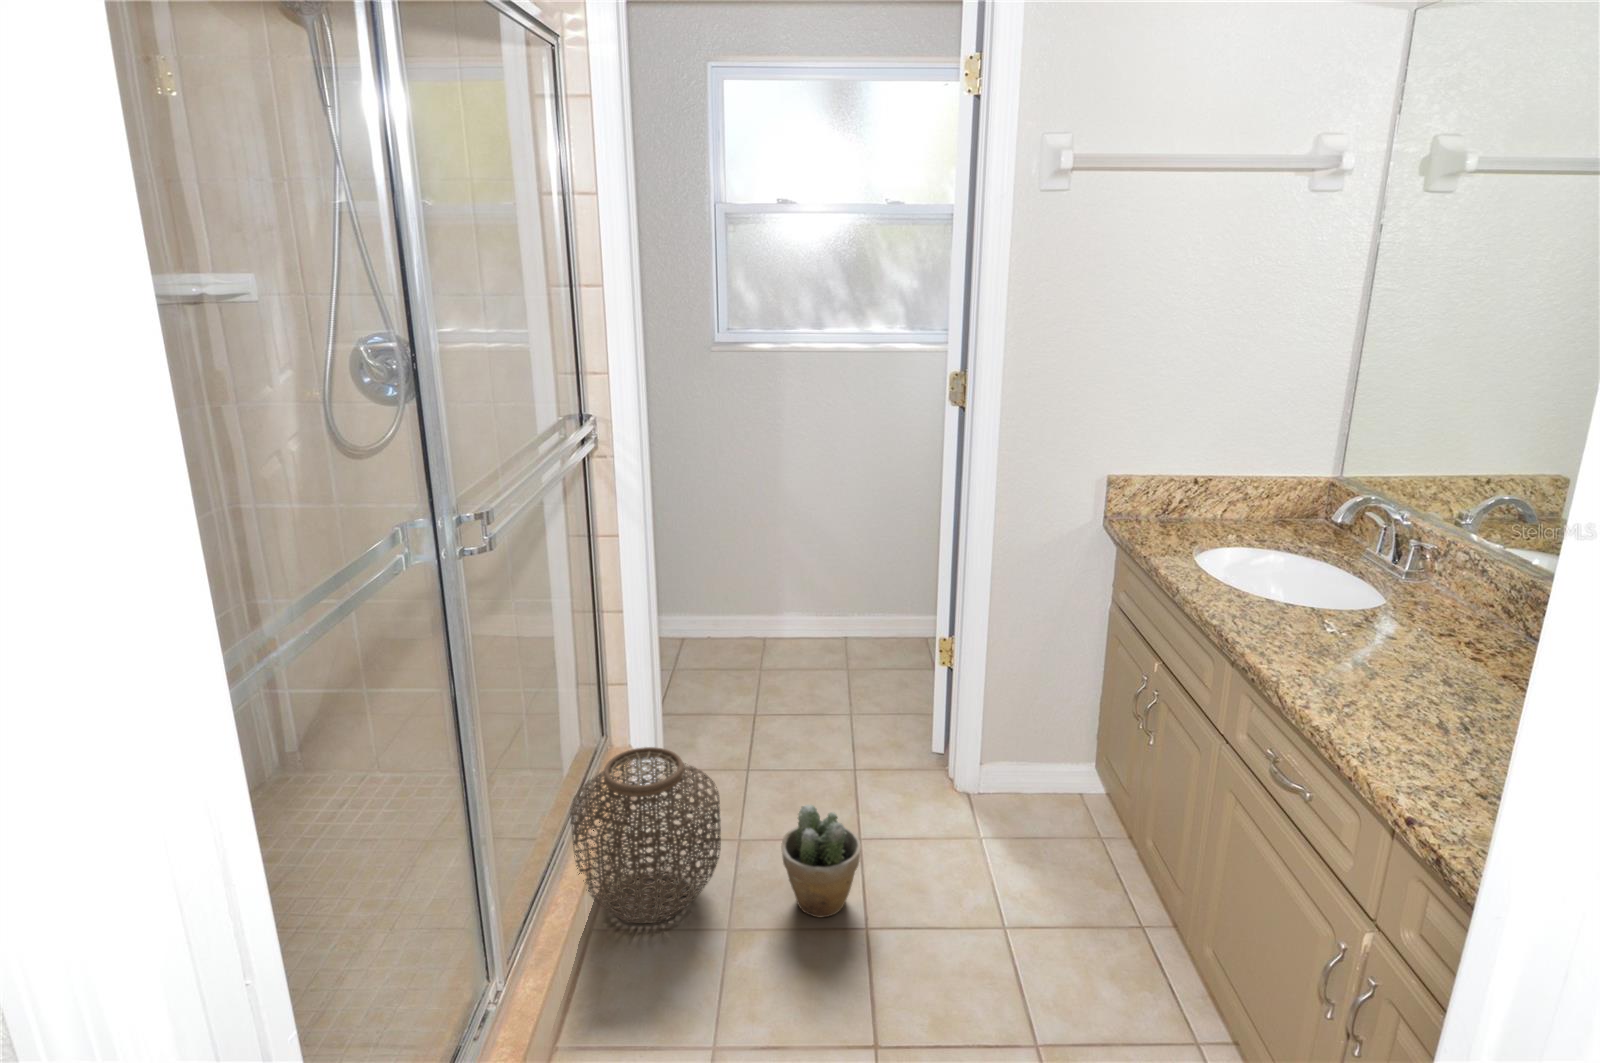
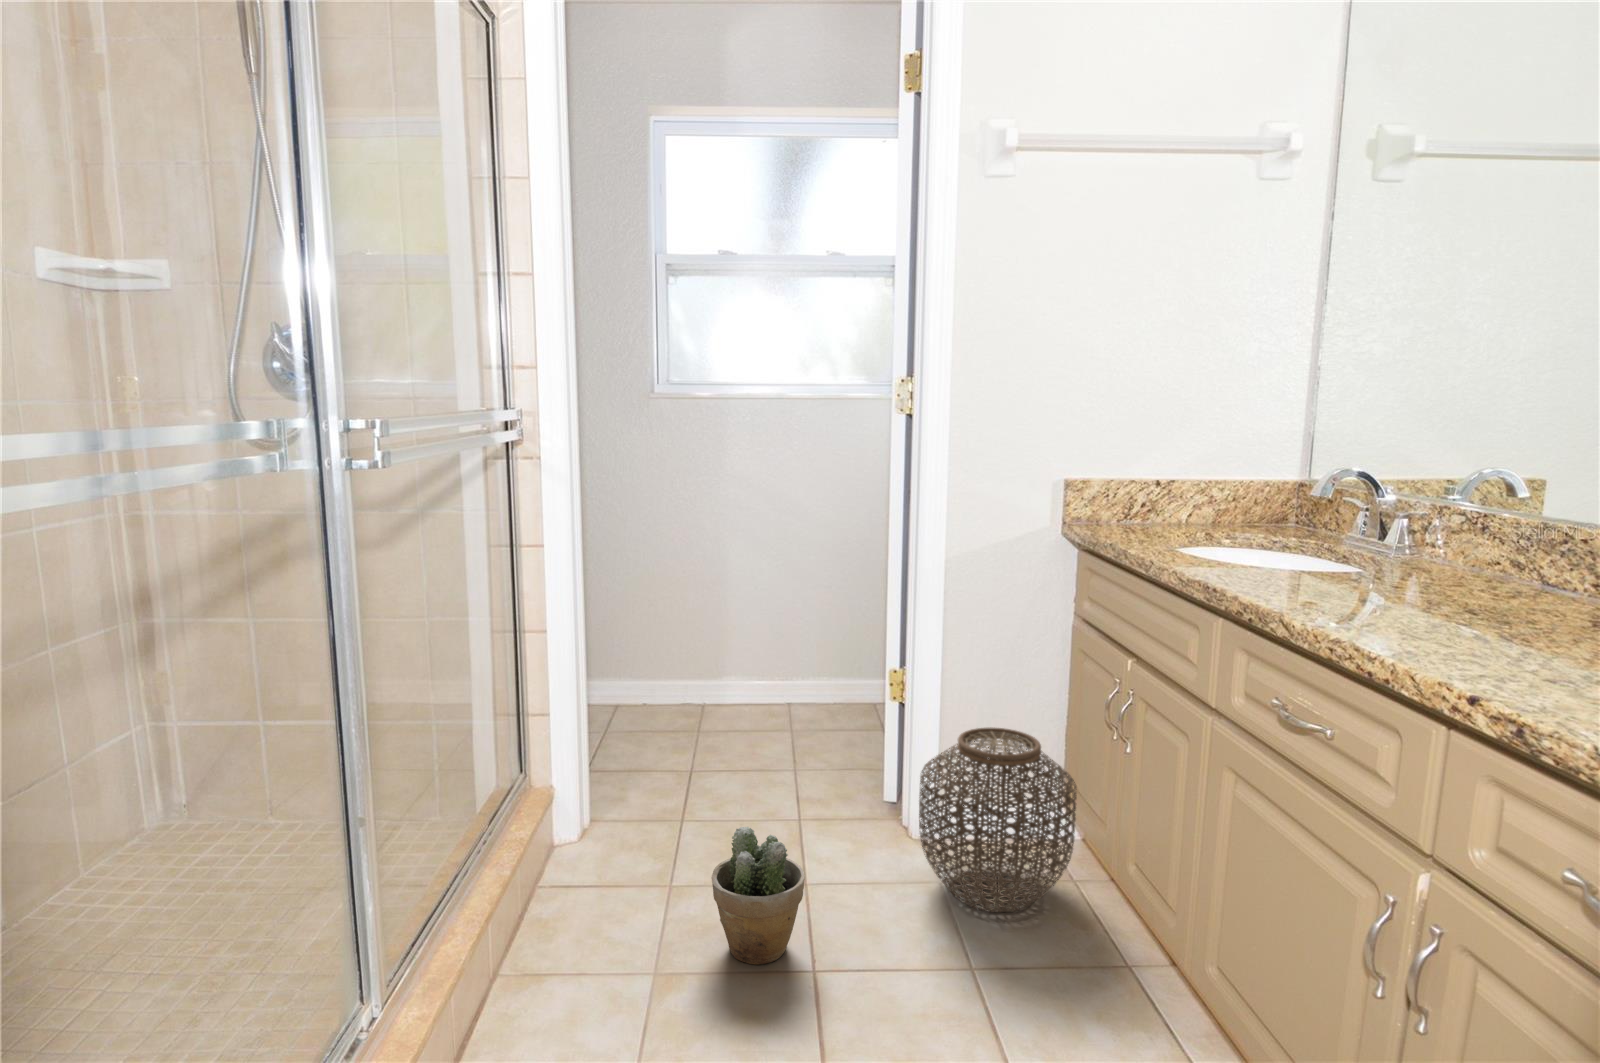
woven basket: present [570,747,721,923] -> present [919,727,1077,912]

